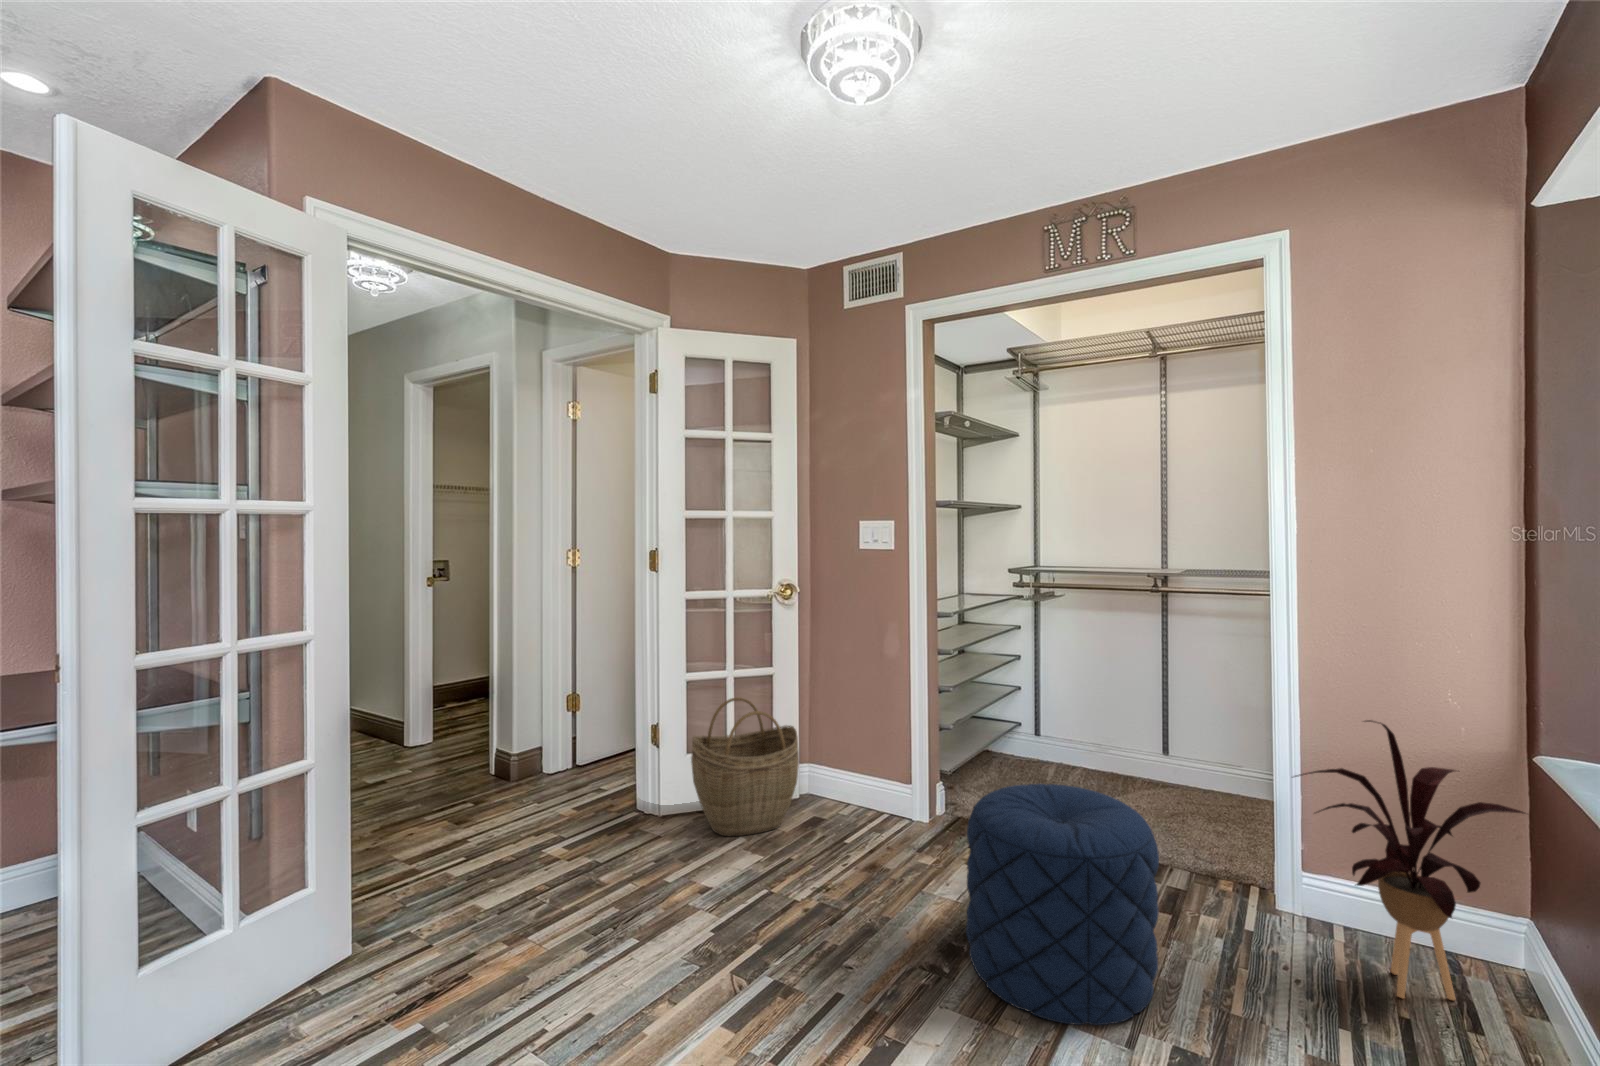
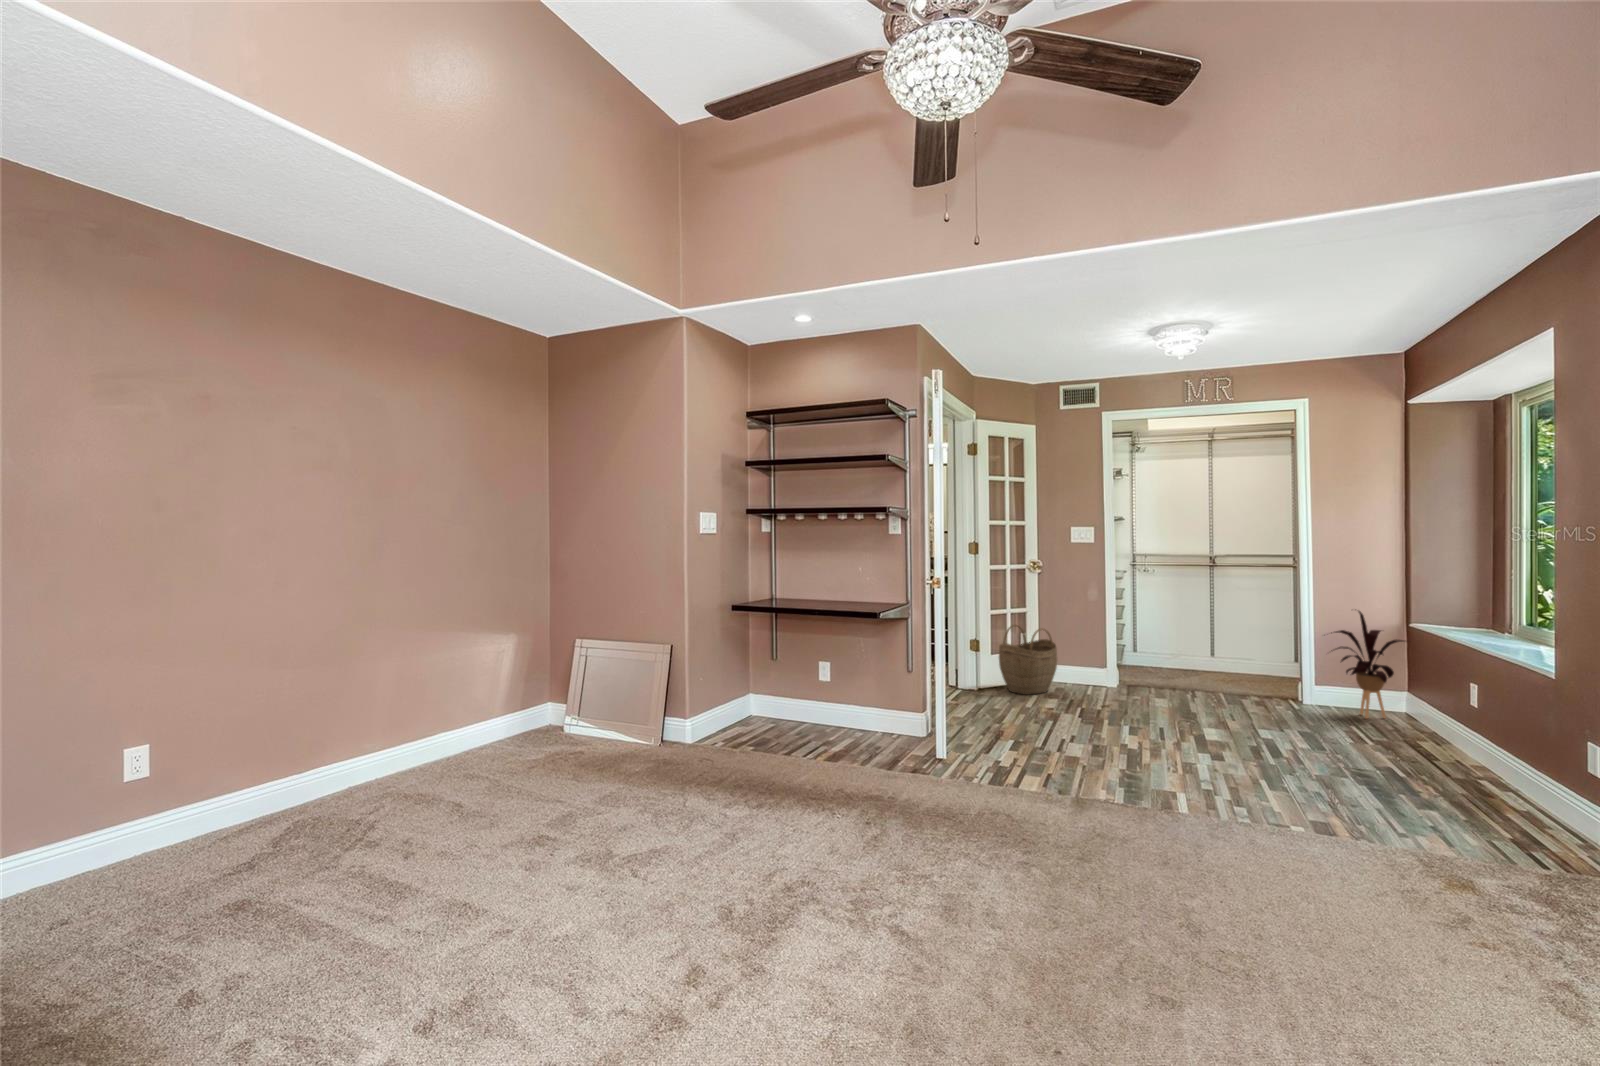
pouf: present [966,784,1159,1025] -> none [1193,646,1282,729]

